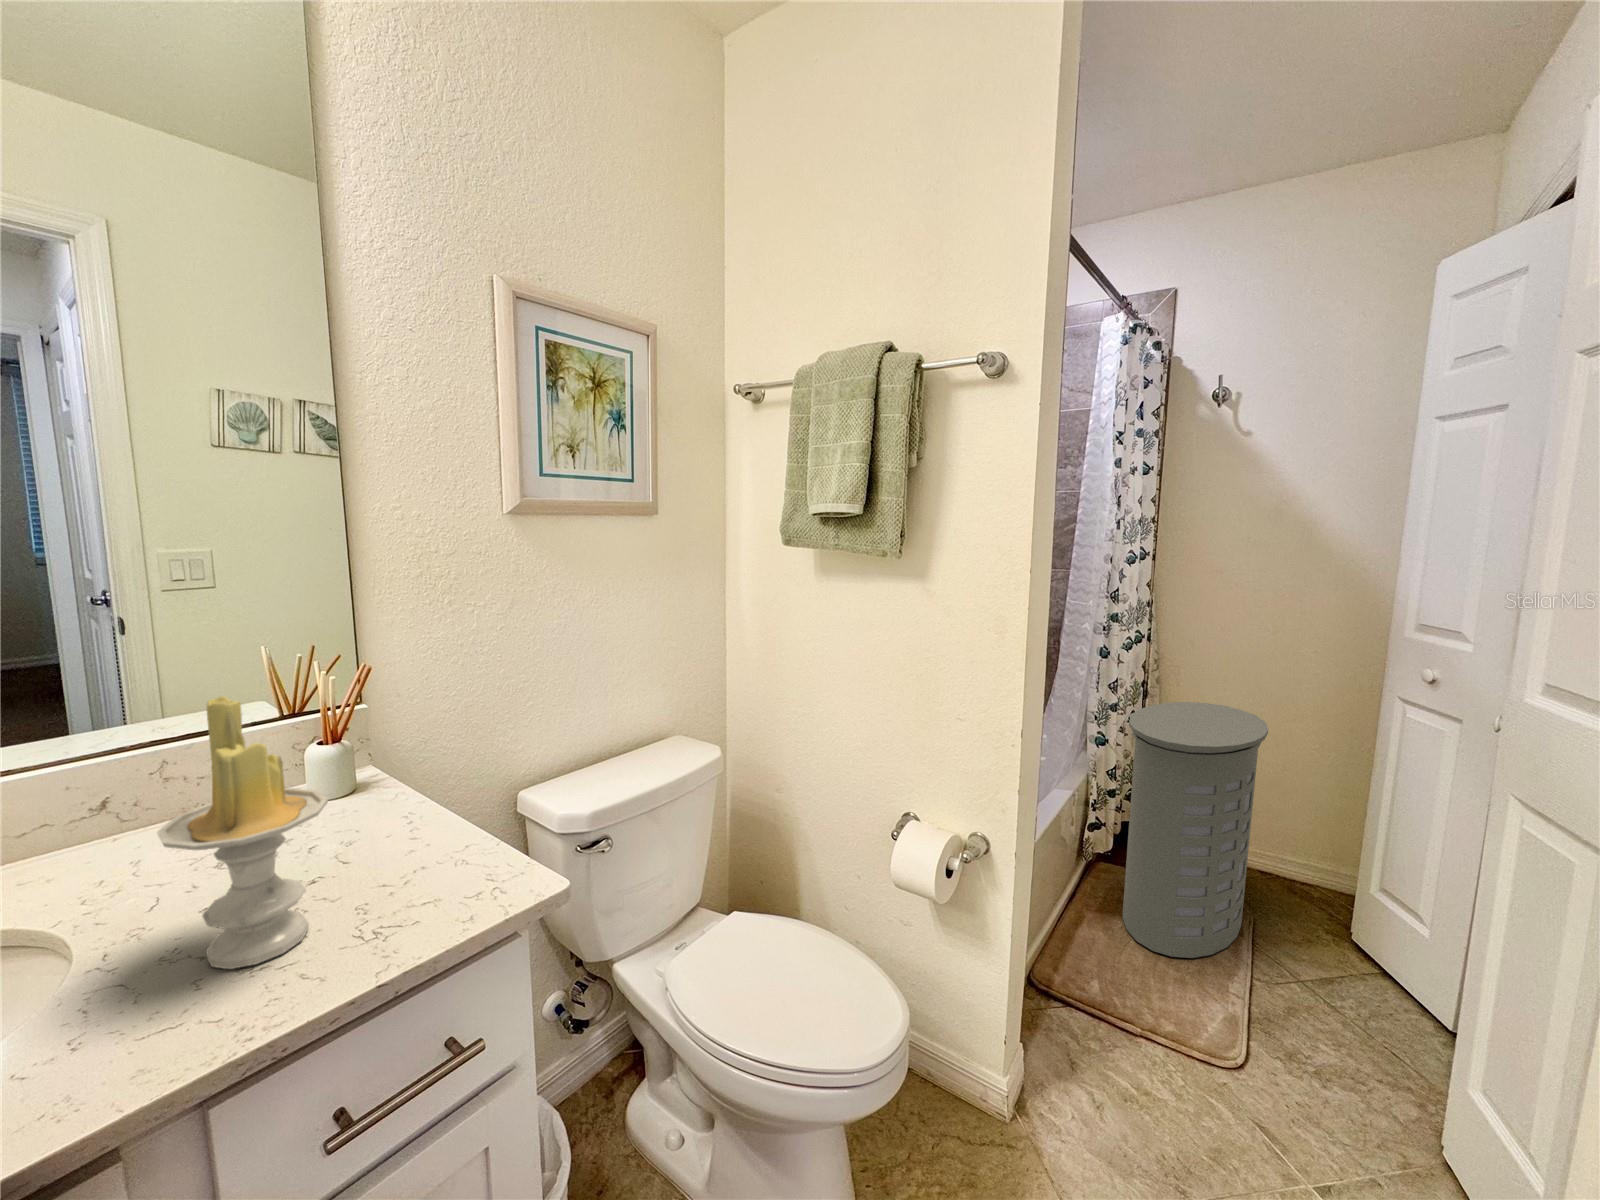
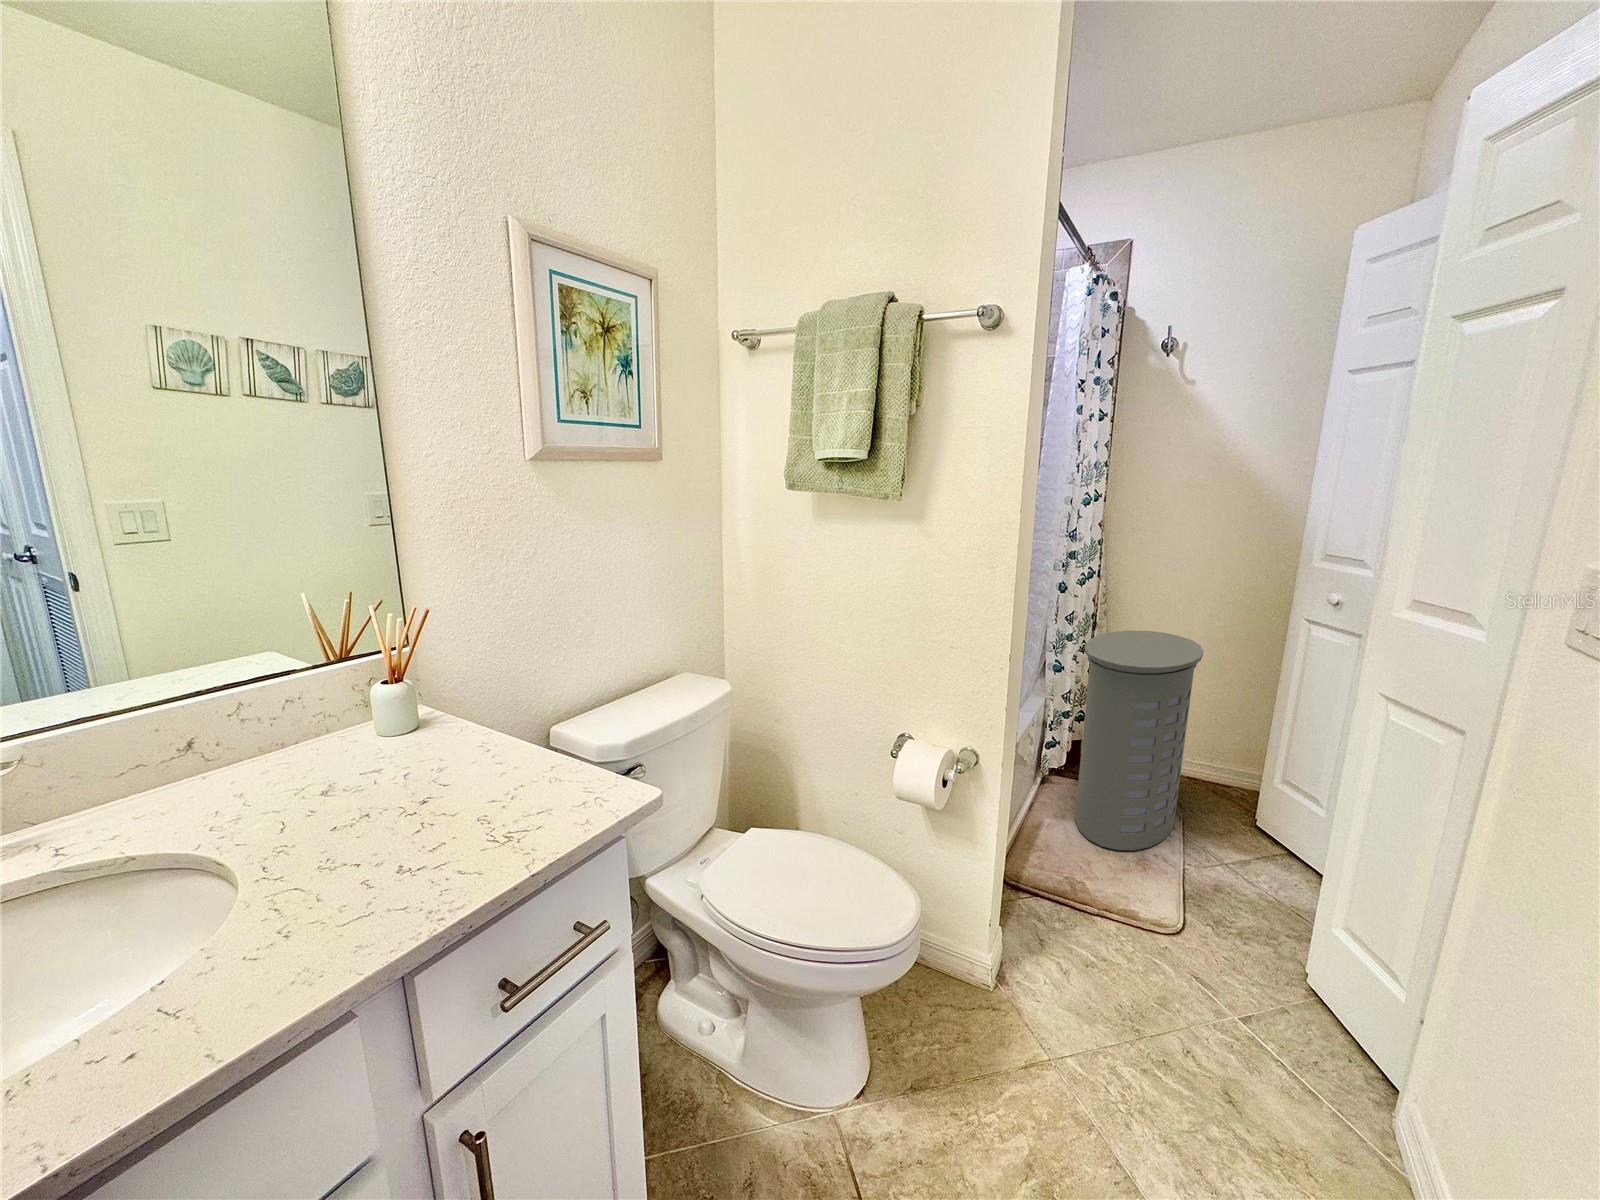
candle: present [157,696,328,969] -> none [308,631,449,873]

